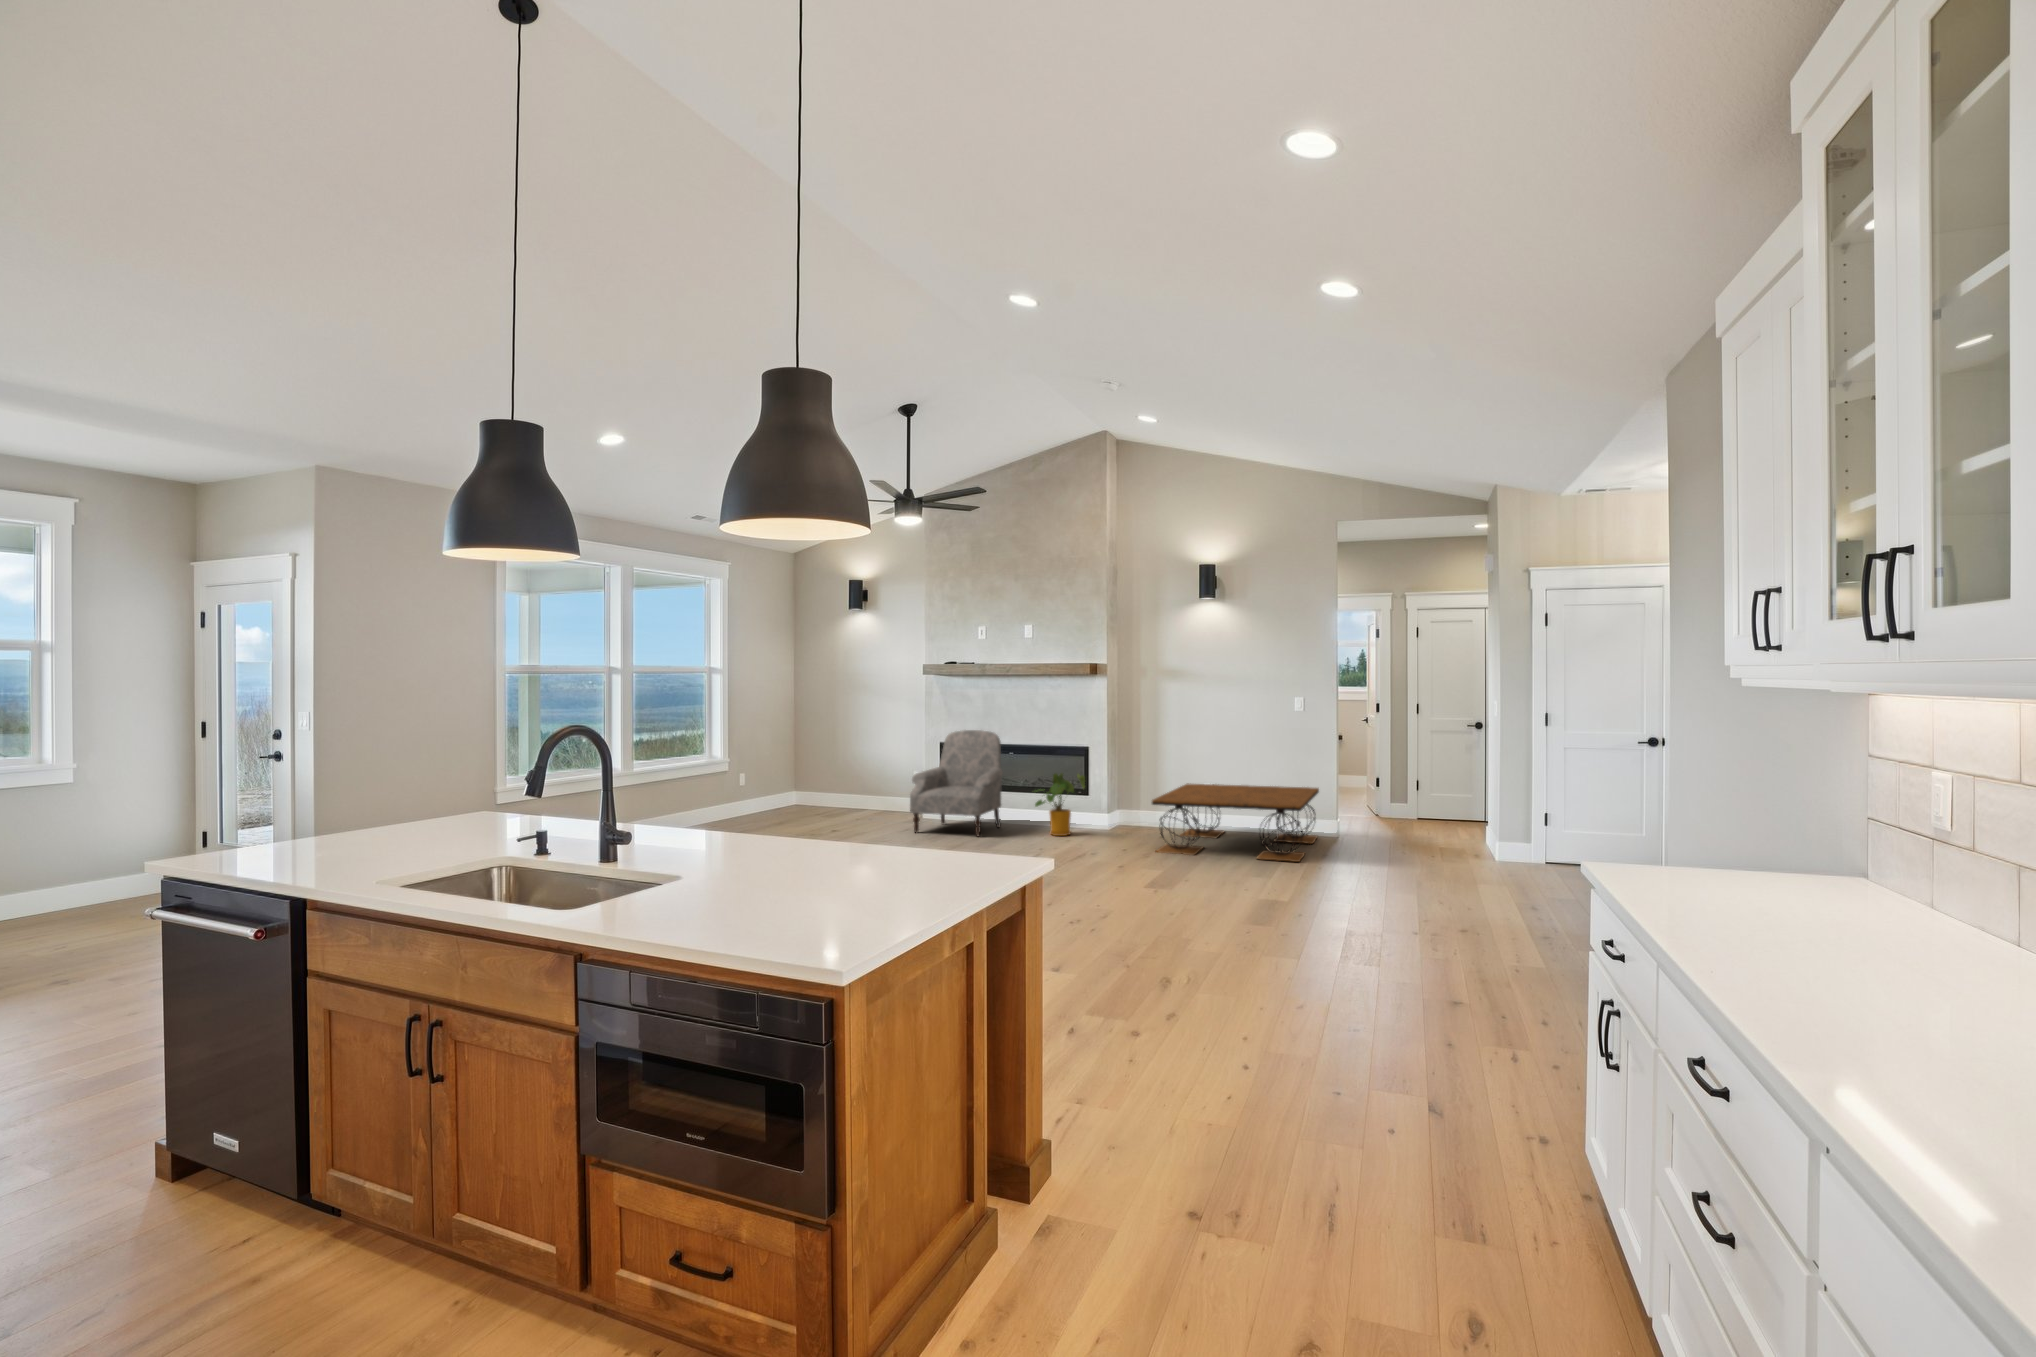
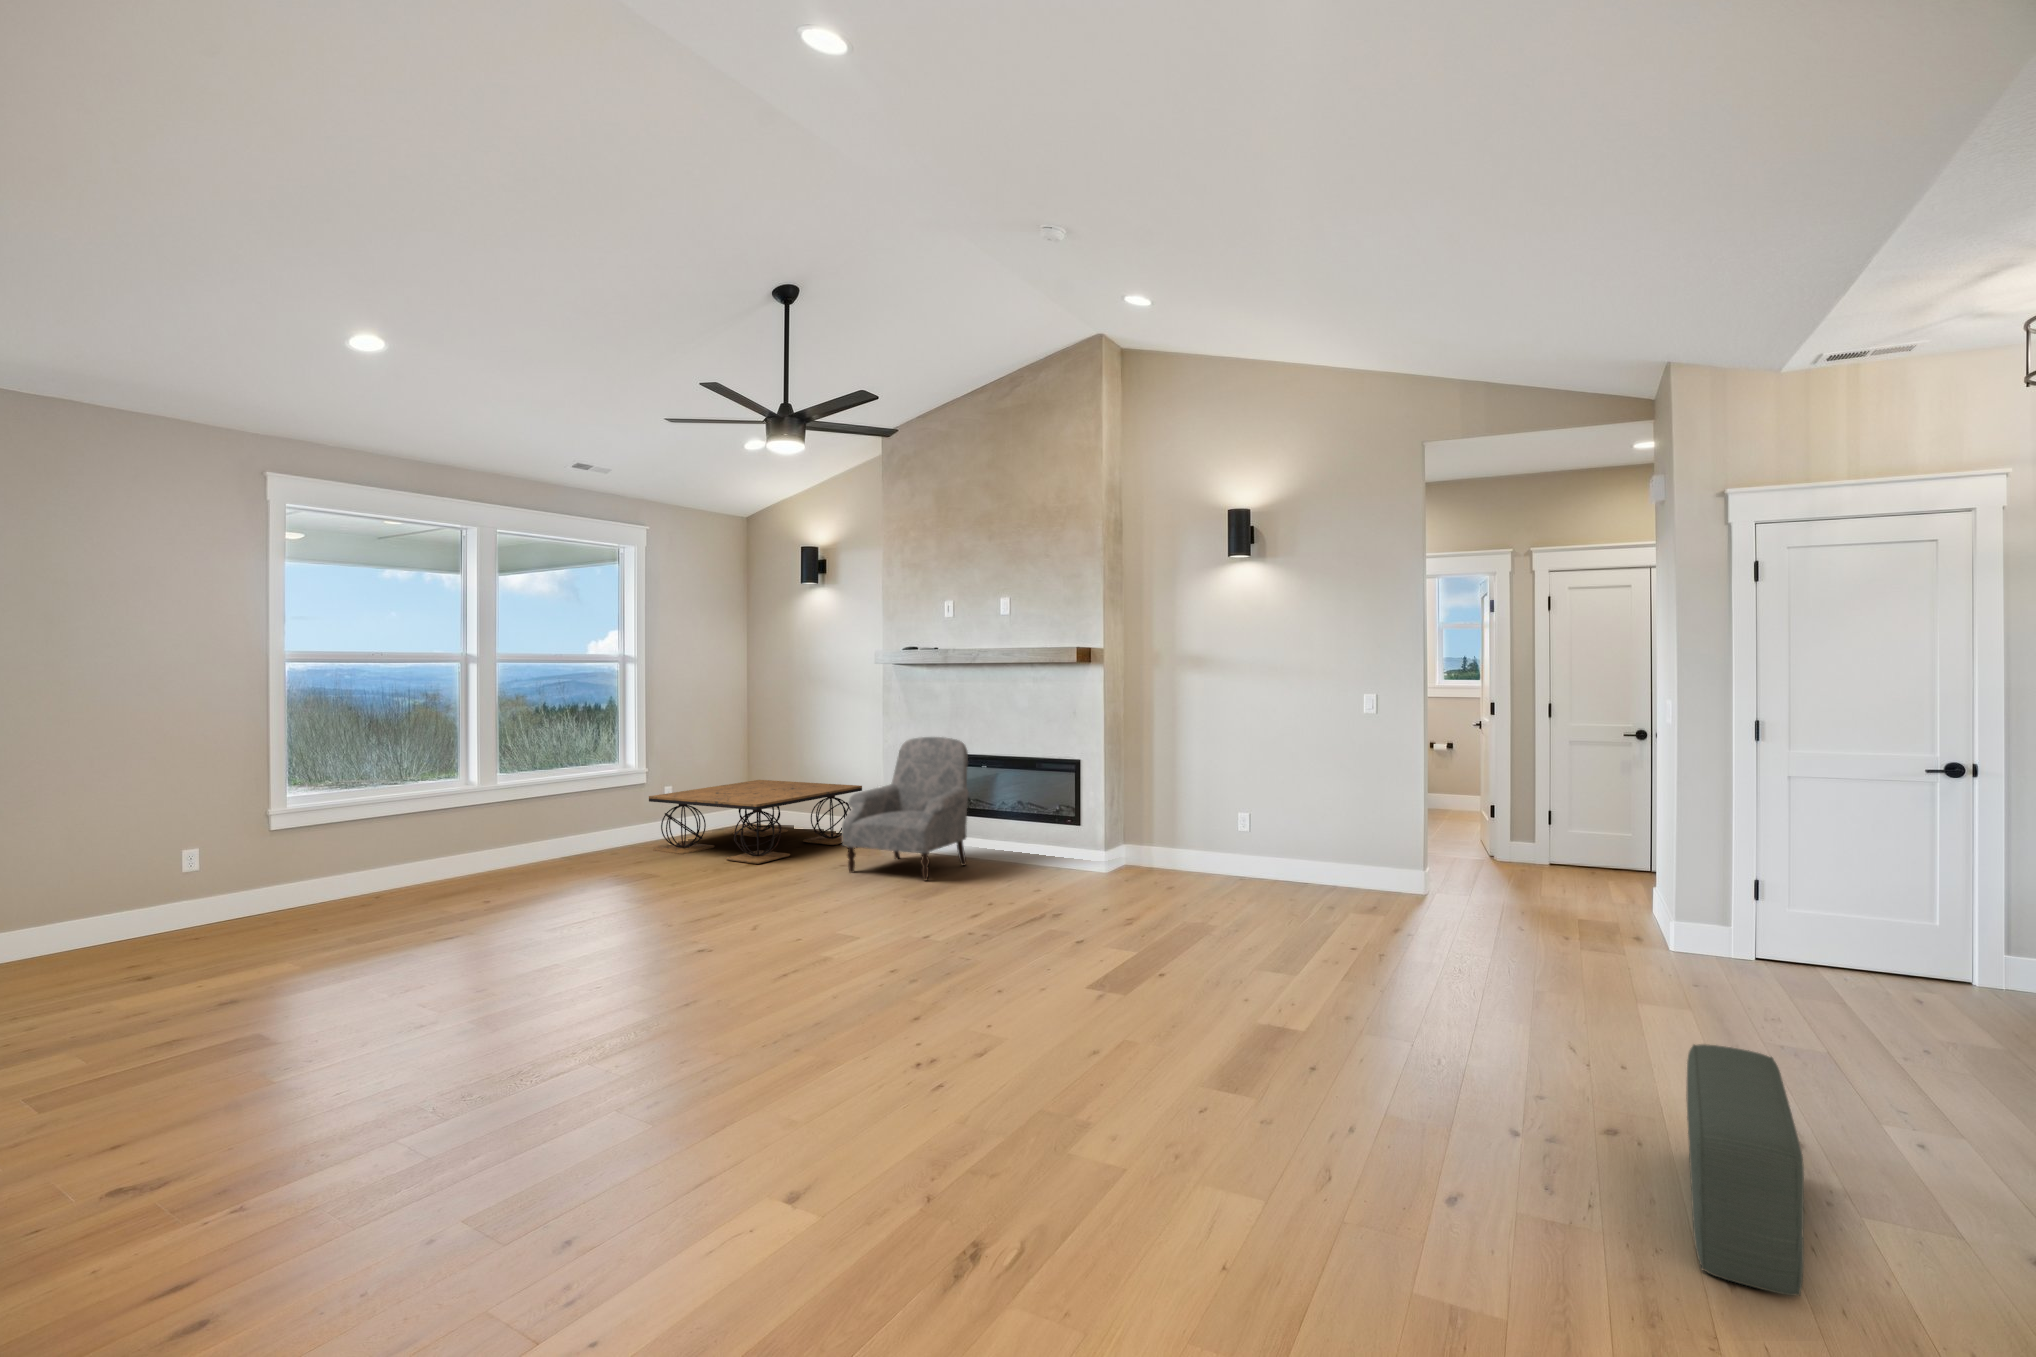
house plant: present [1035,773,1085,836] -> none [997,795,1074,882]
coffee table: present [1152,783,1319,862] -> present [649,780,862,864]
pouf: none [1500,883,1550,983] -> present [1686,1044,1804,1296]

